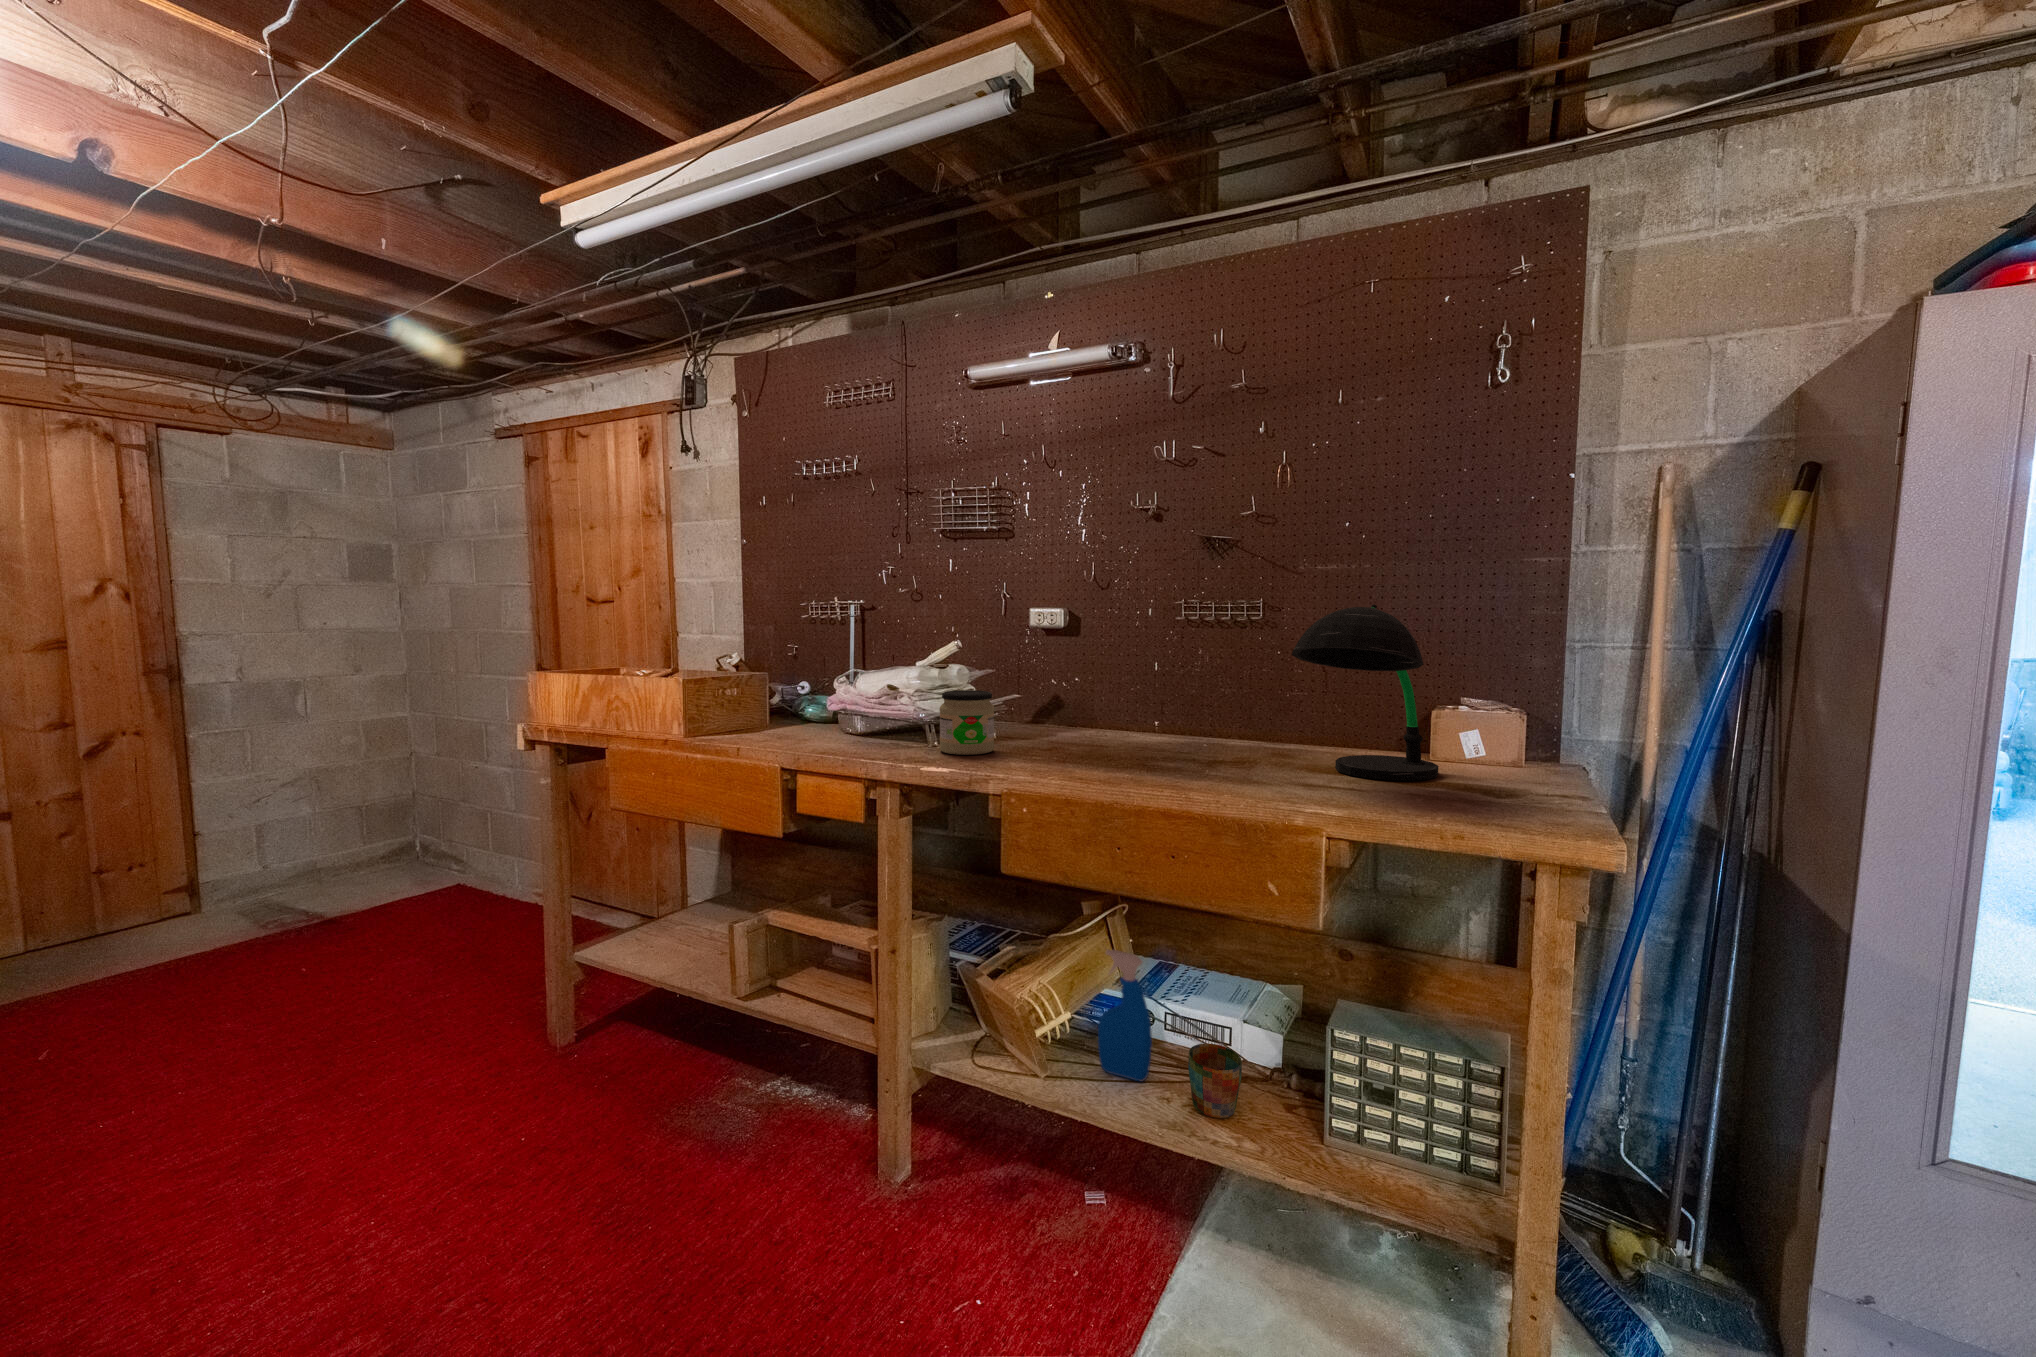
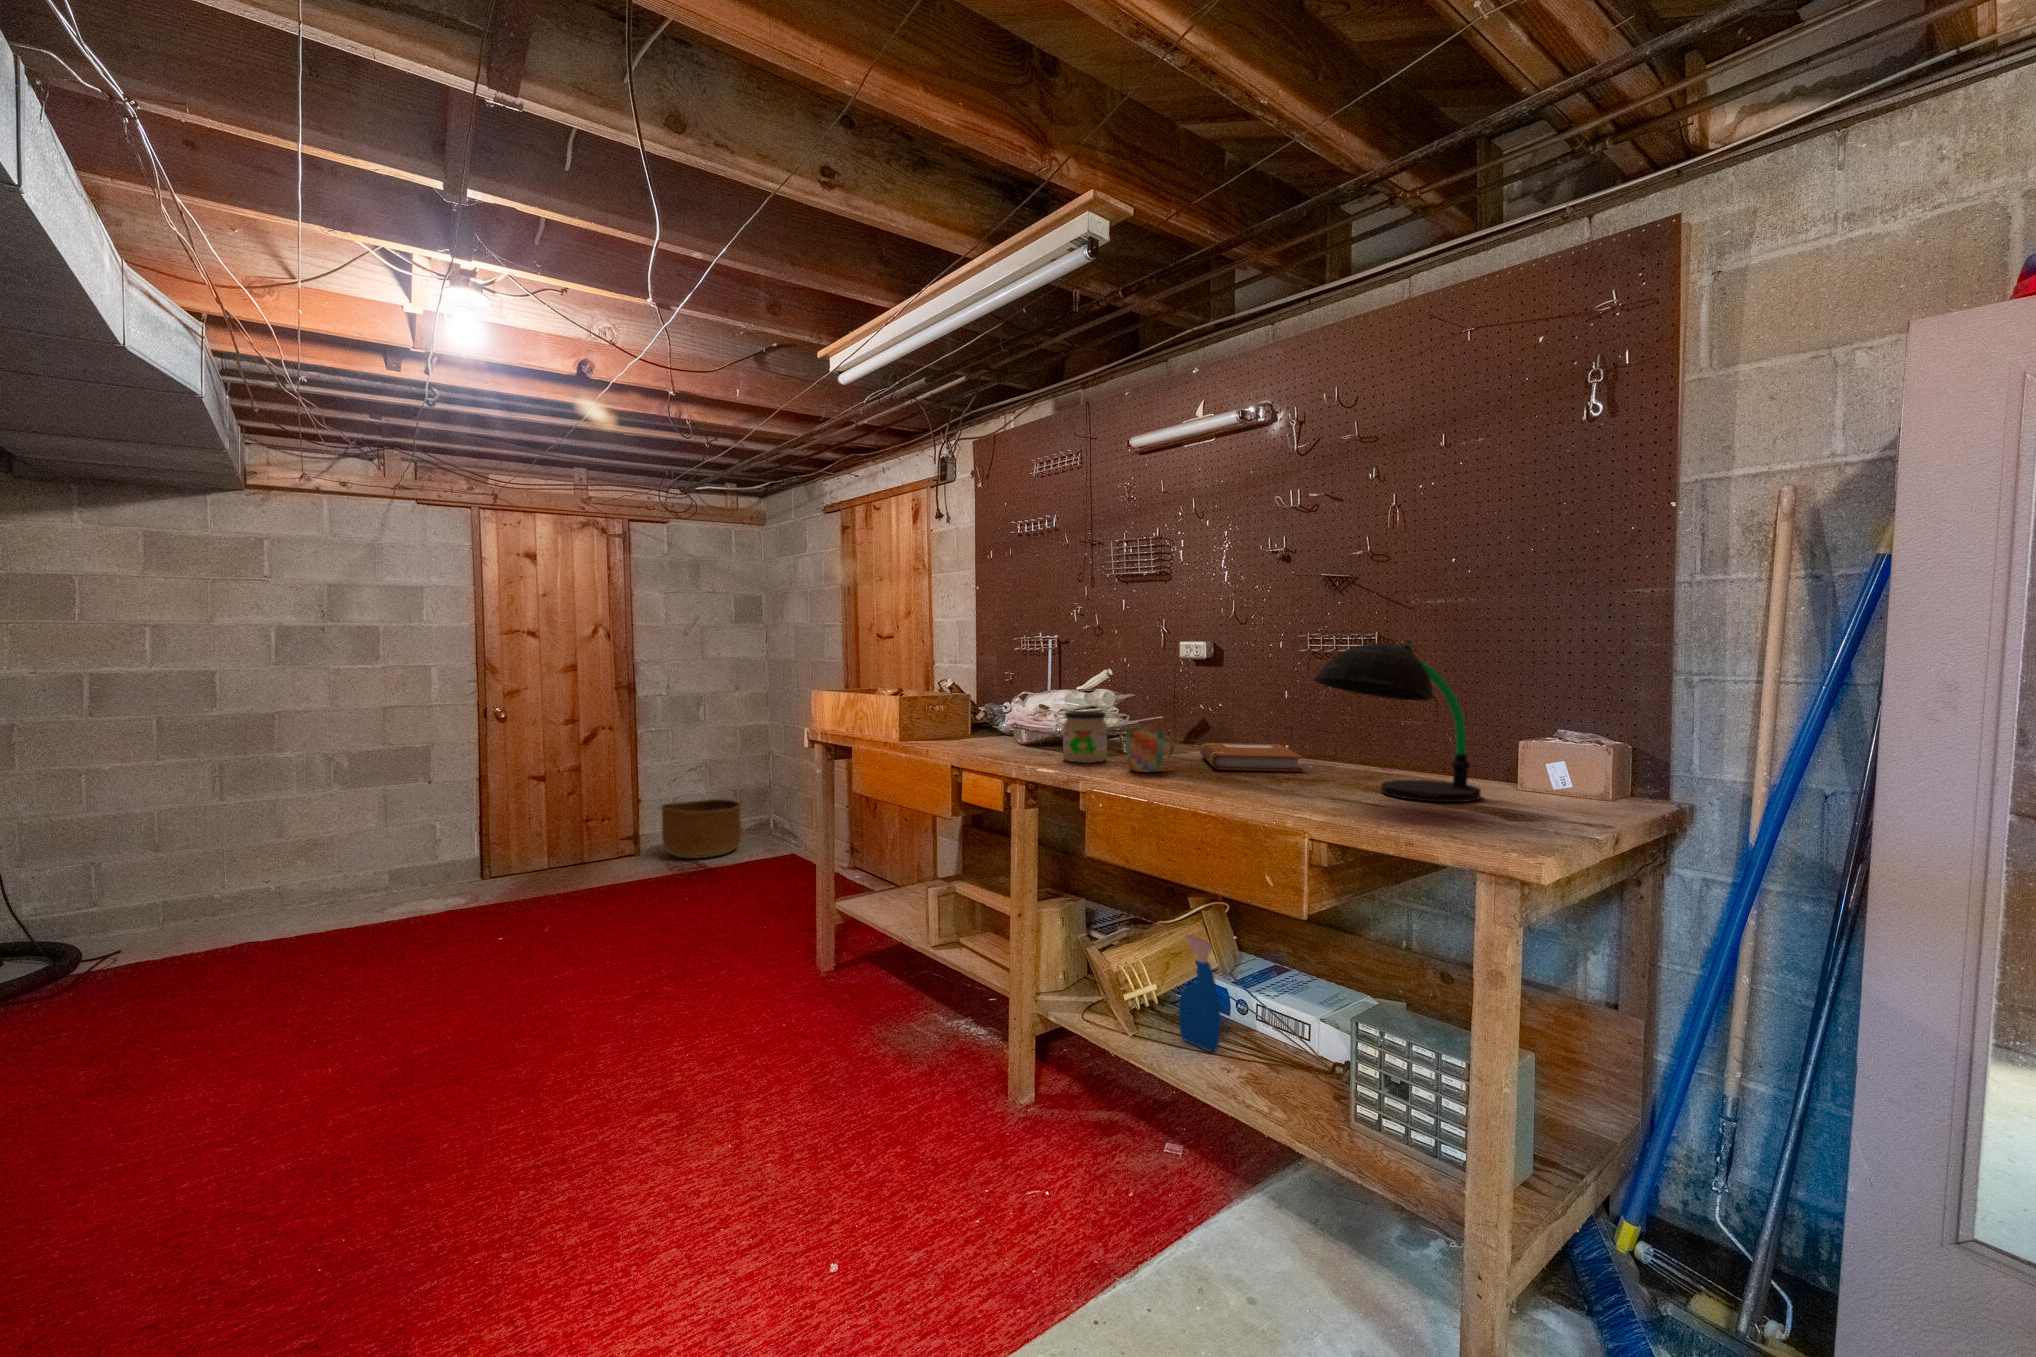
notebook: none [1085,720,1219,755] -> present [1200,743,1303,772]
basket: none [237,817,376,903] -> present [661,799,741,858]
mug: present [1188,1043,1242,1118] -> present [1126,727,1174,772]

